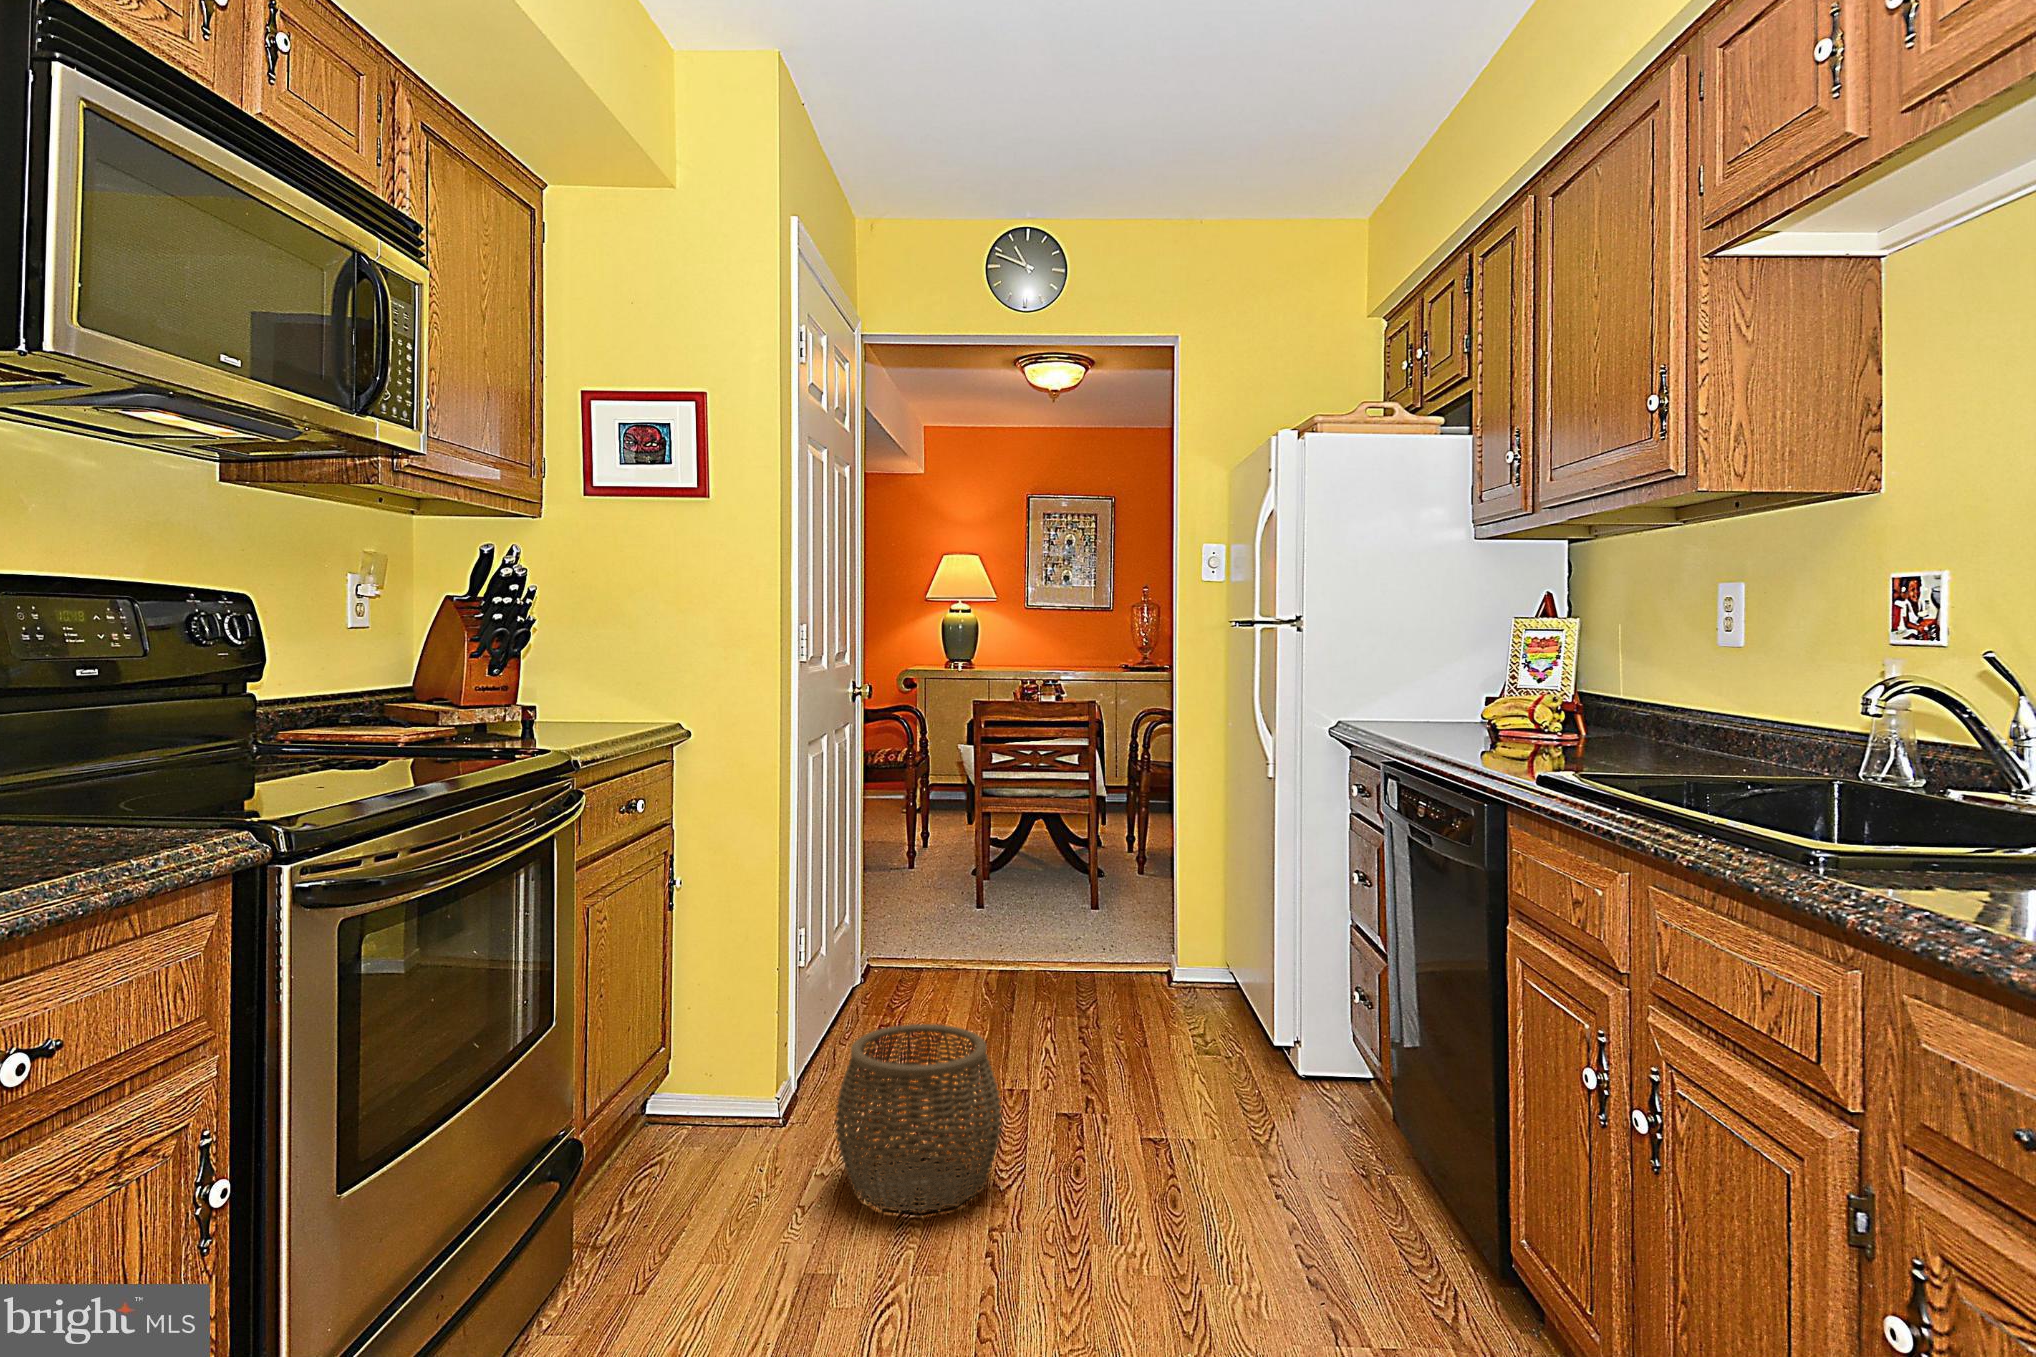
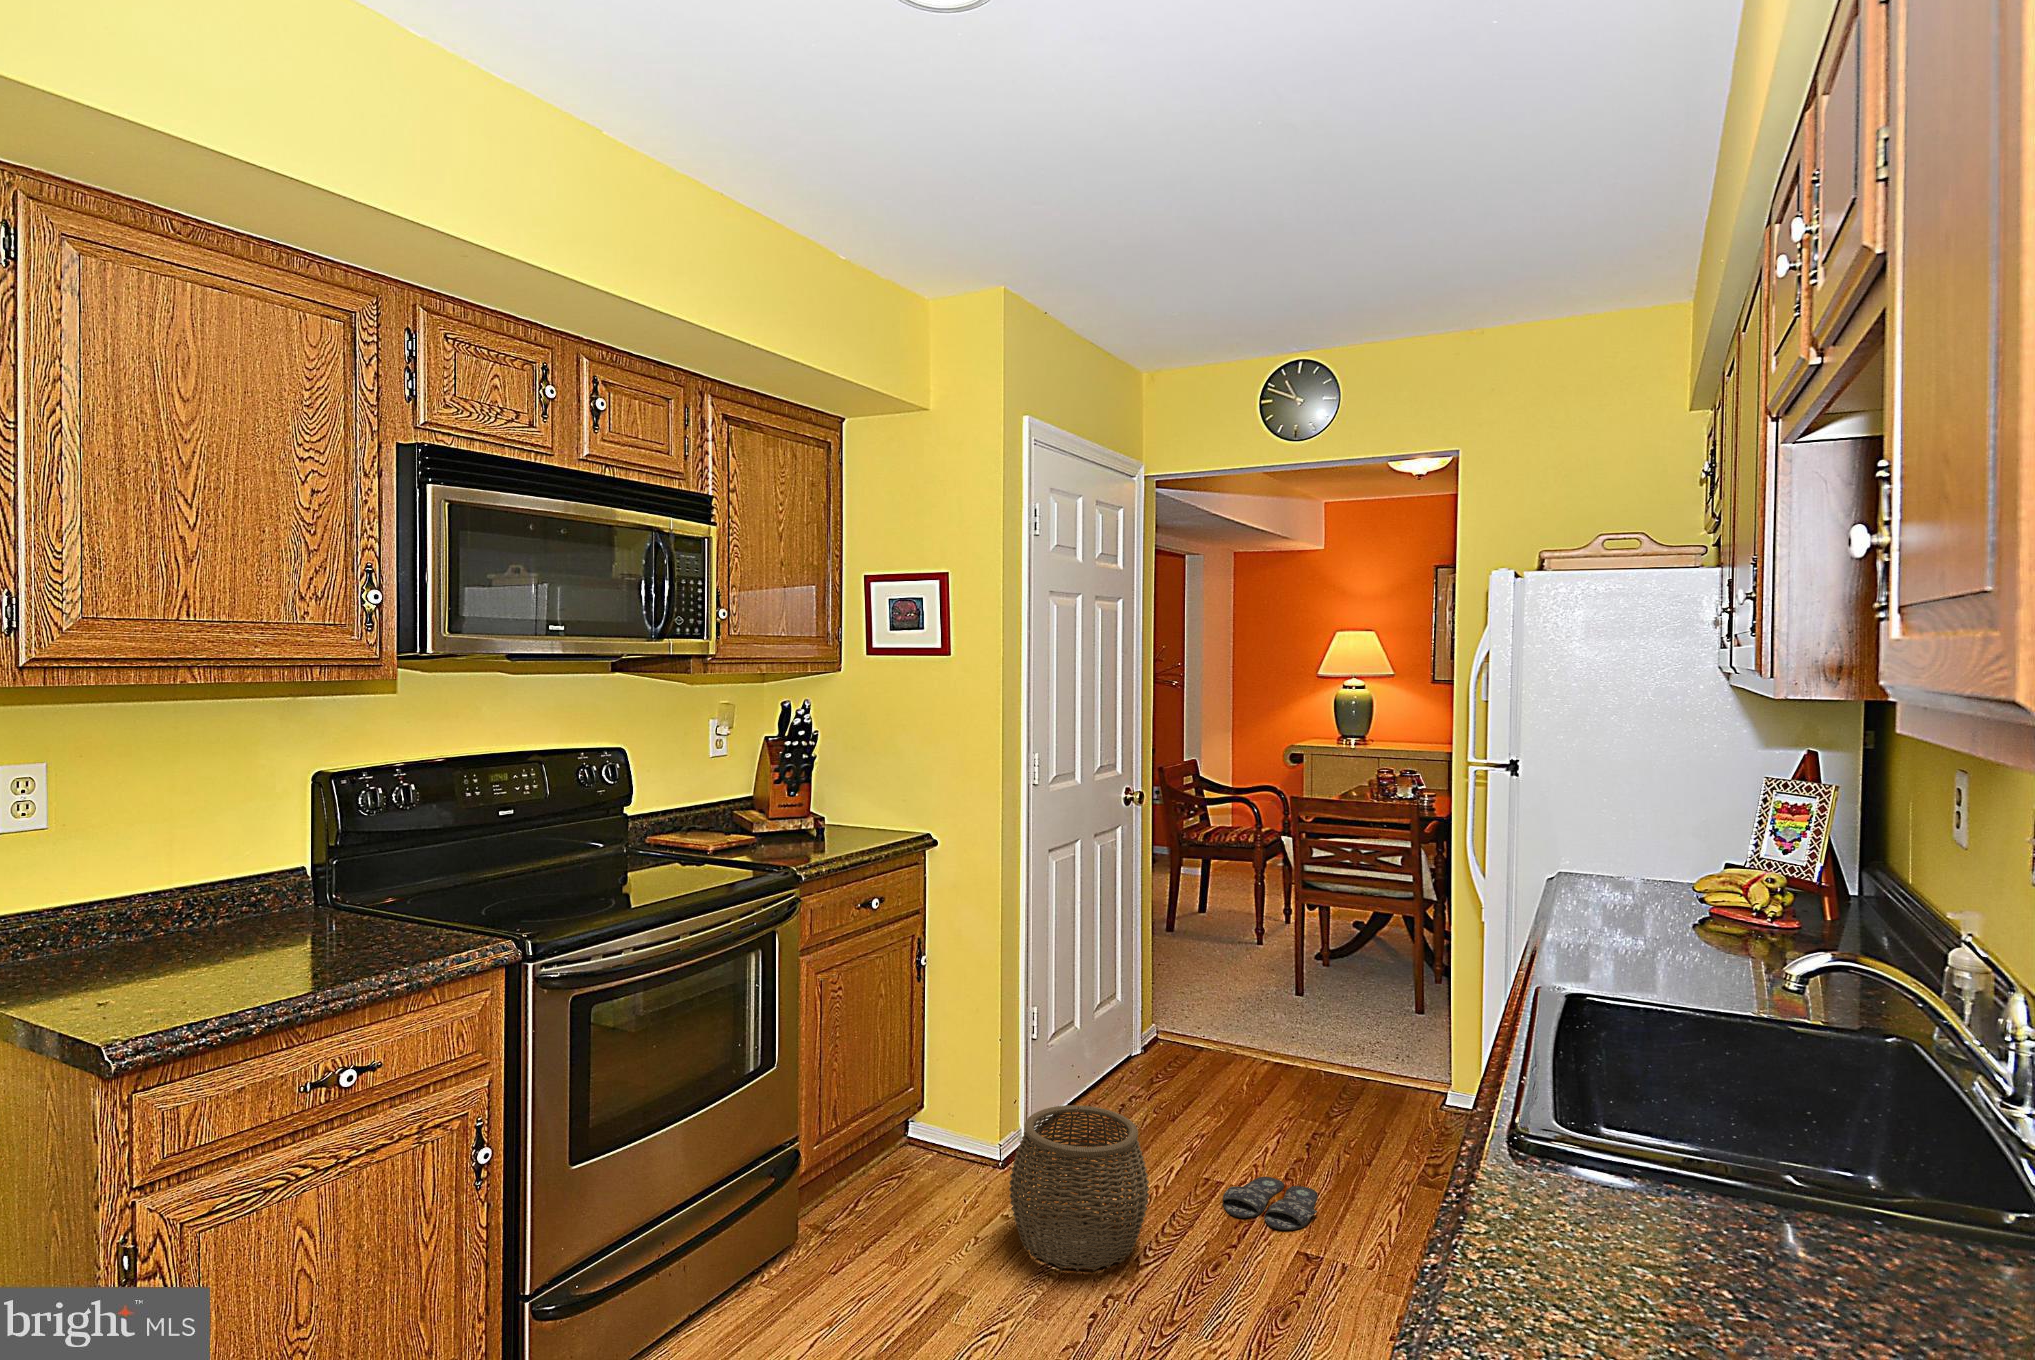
slippers: none [1042,1078,1143,1124] -> present [1223,1177,1318,1230]

